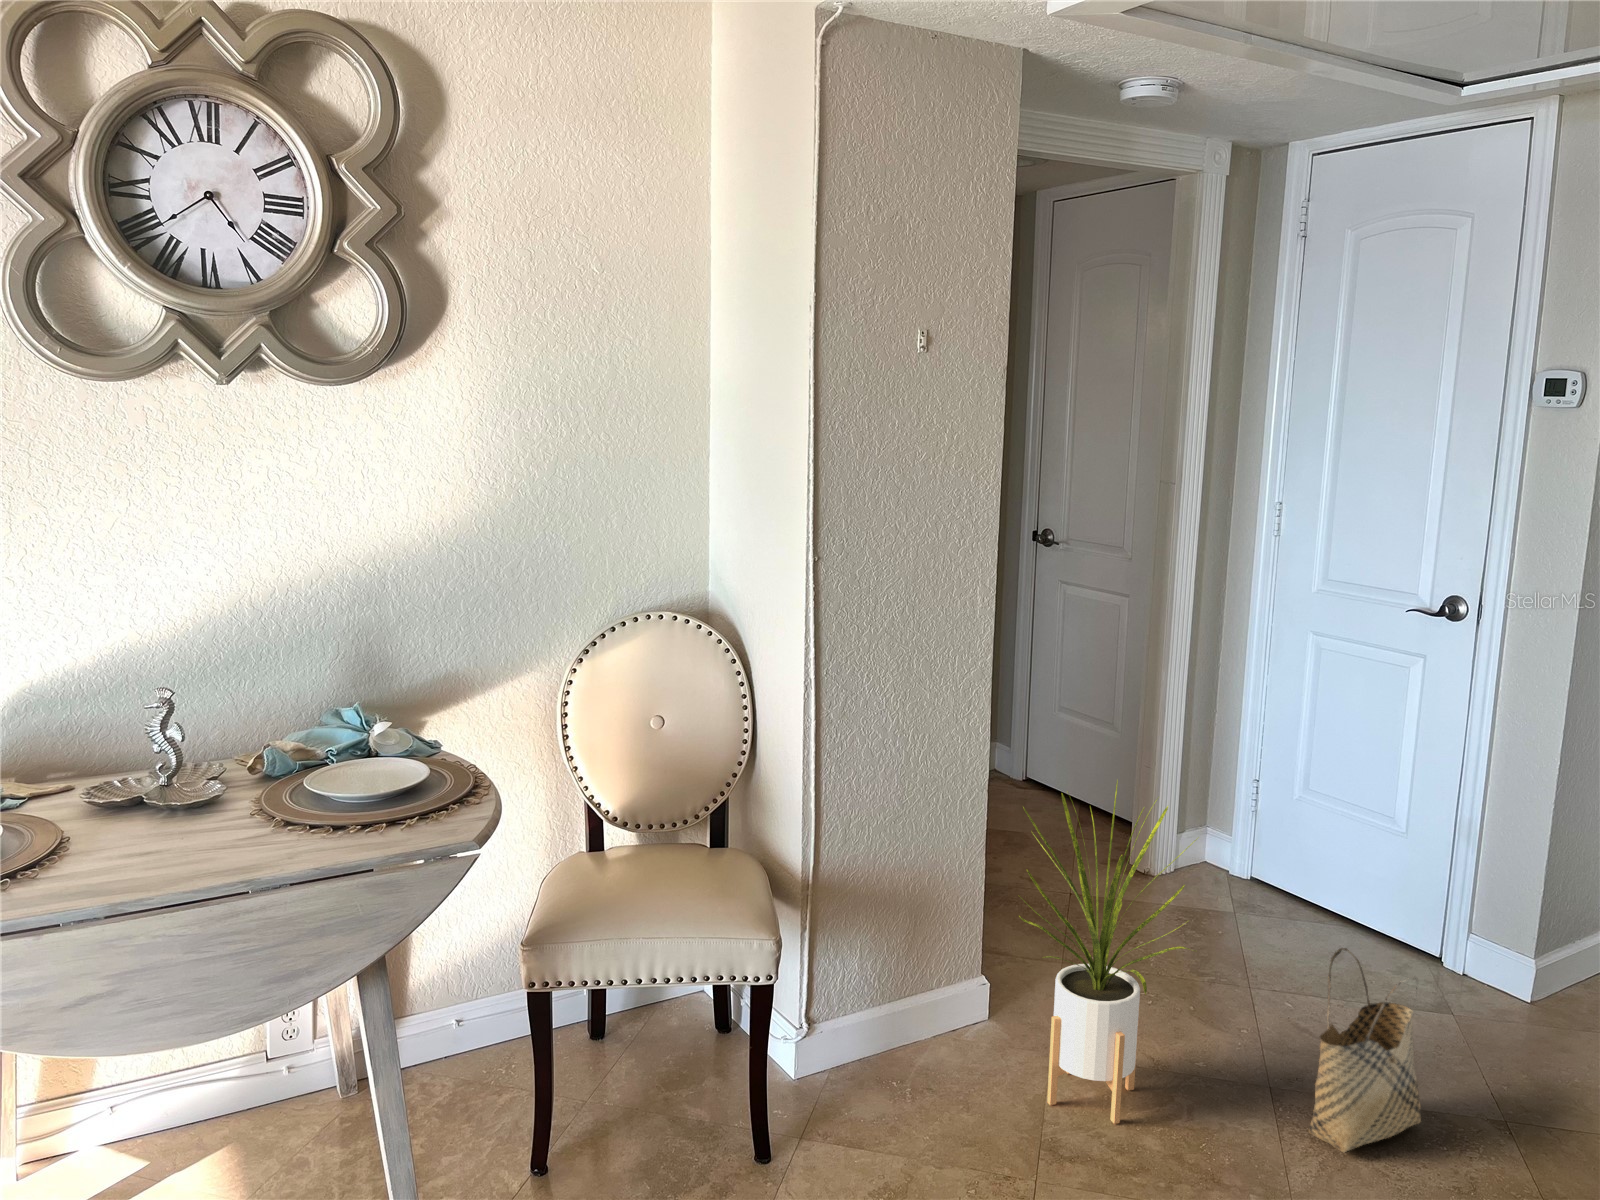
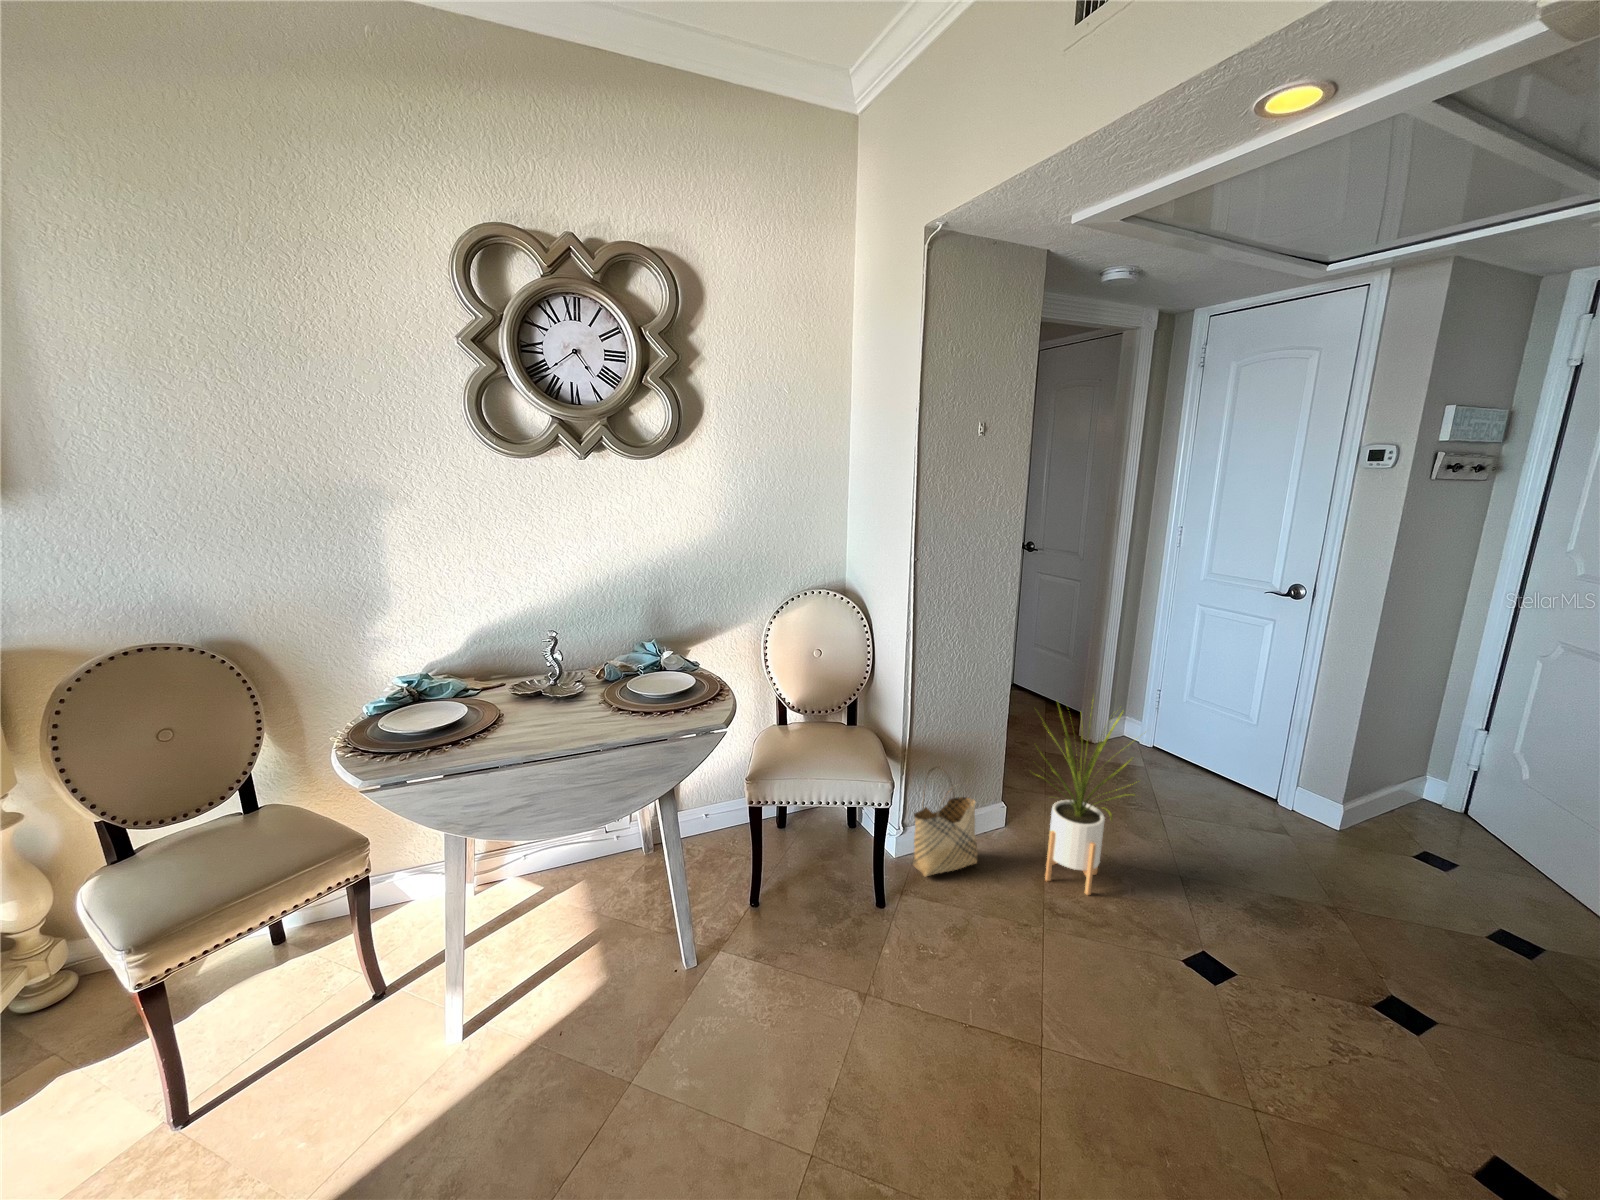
woven basket: present [1309,948,1421,1152] -> present [913,767,978,877]

